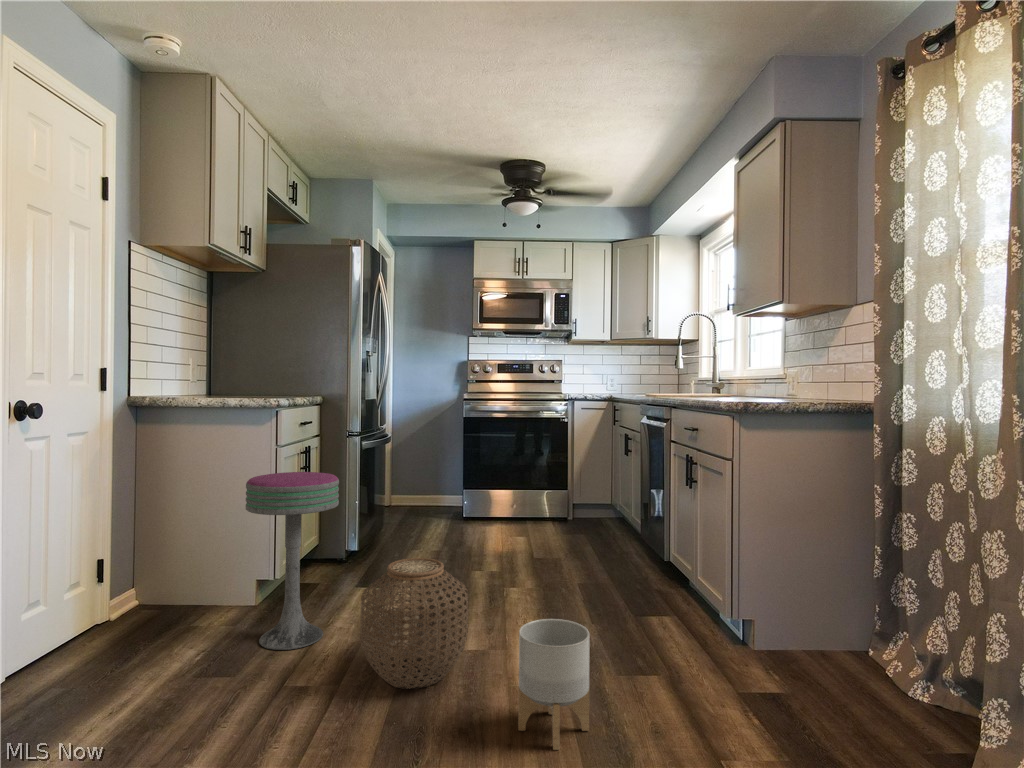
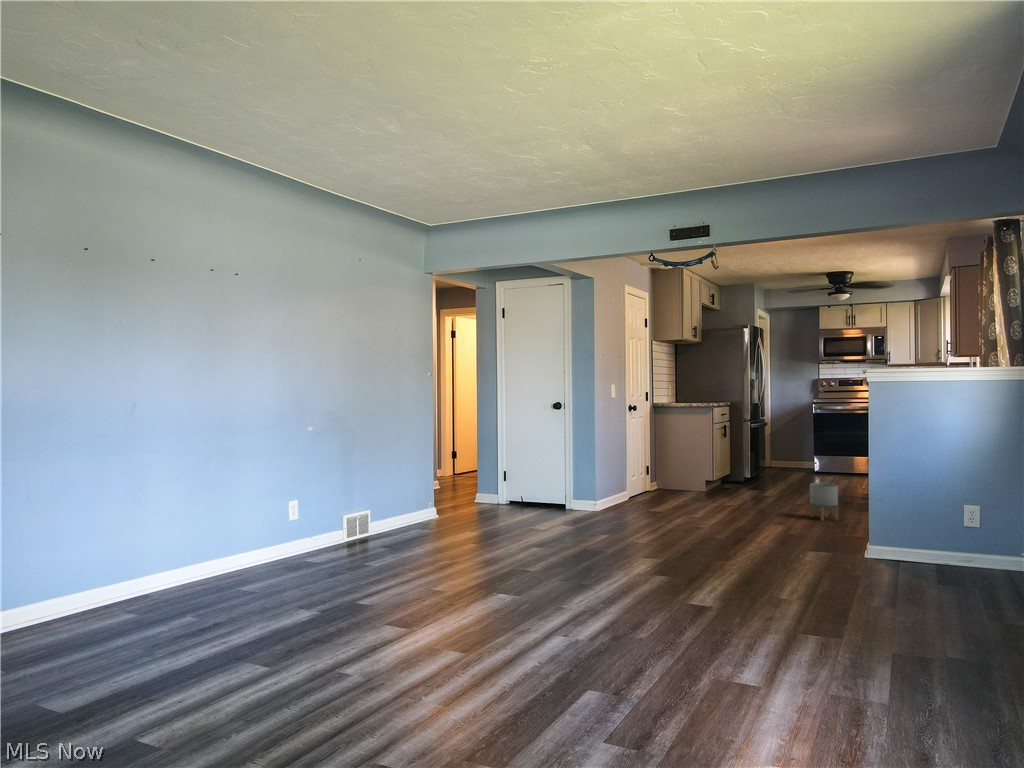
bar stool: present [246,472,339,650] -> none [706,432,742,498]
woven basket: present [360,558,468,688] -> none [752,464,796,509]

